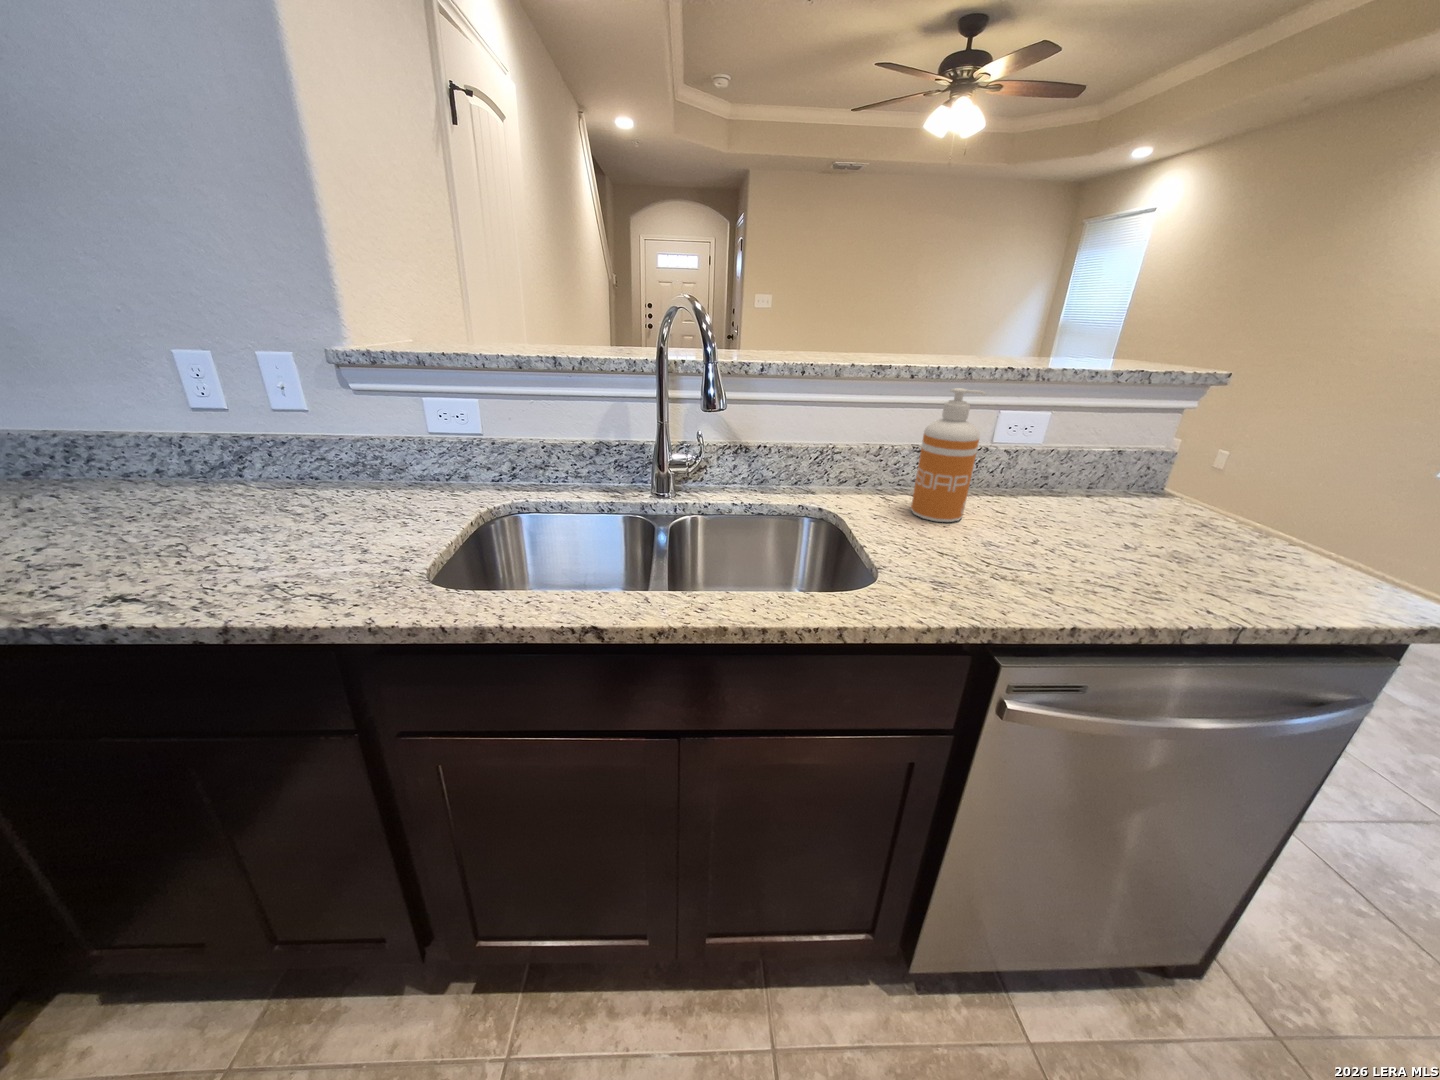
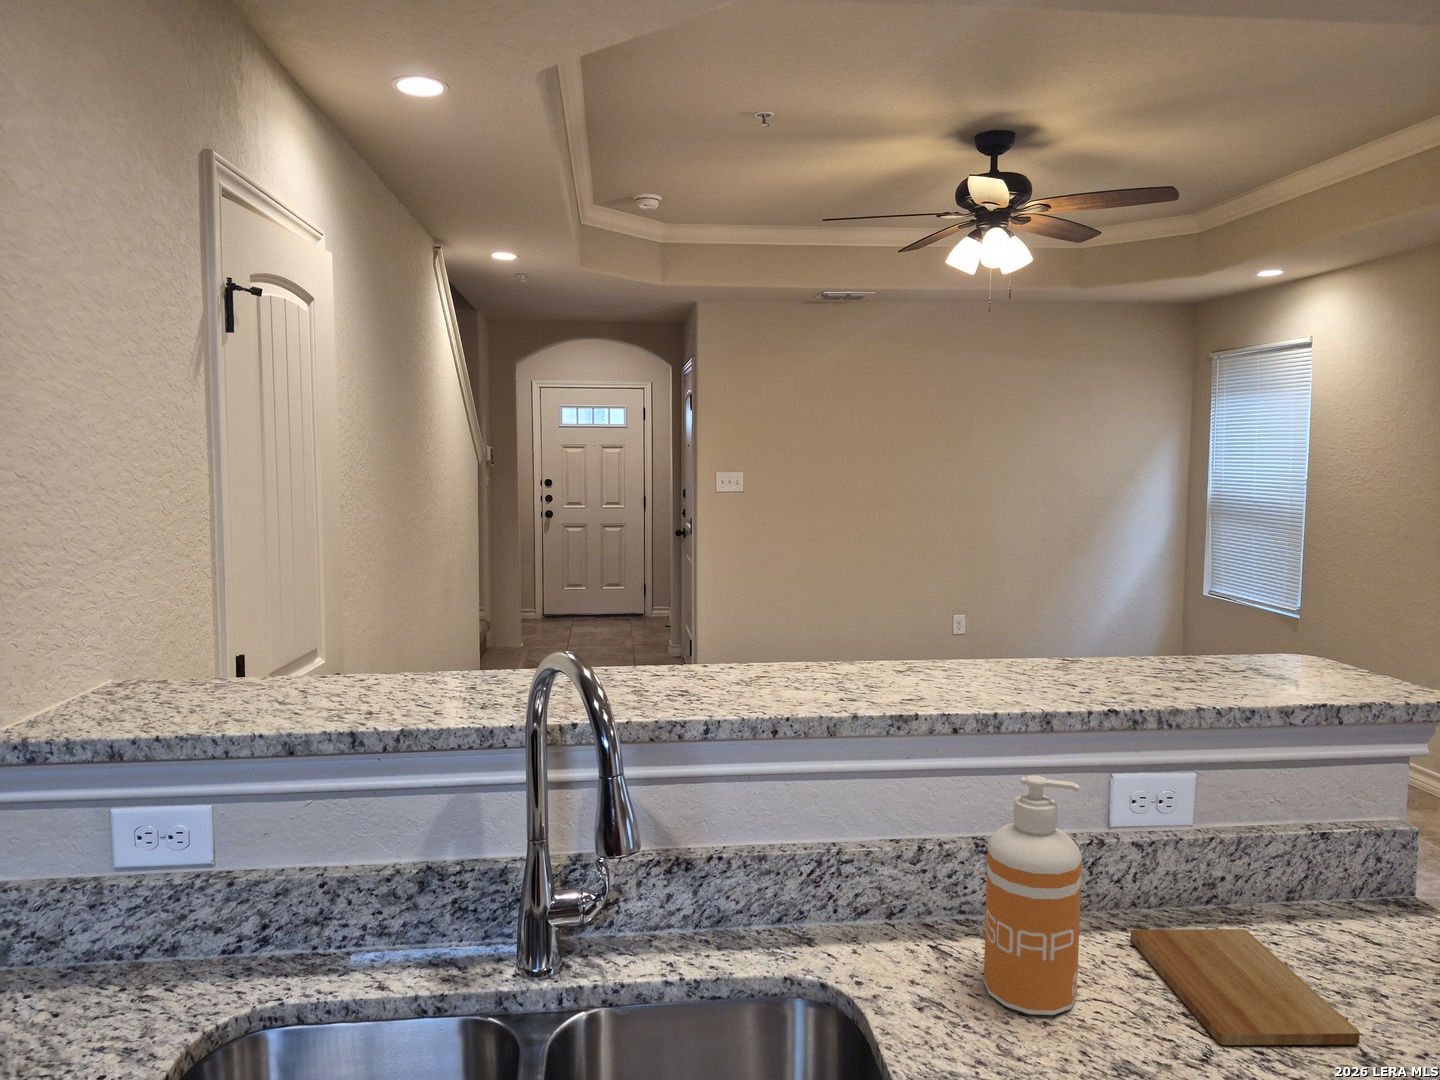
cutting board: none [995,494,1123,539] -> present [1130,929,1360,1045]

